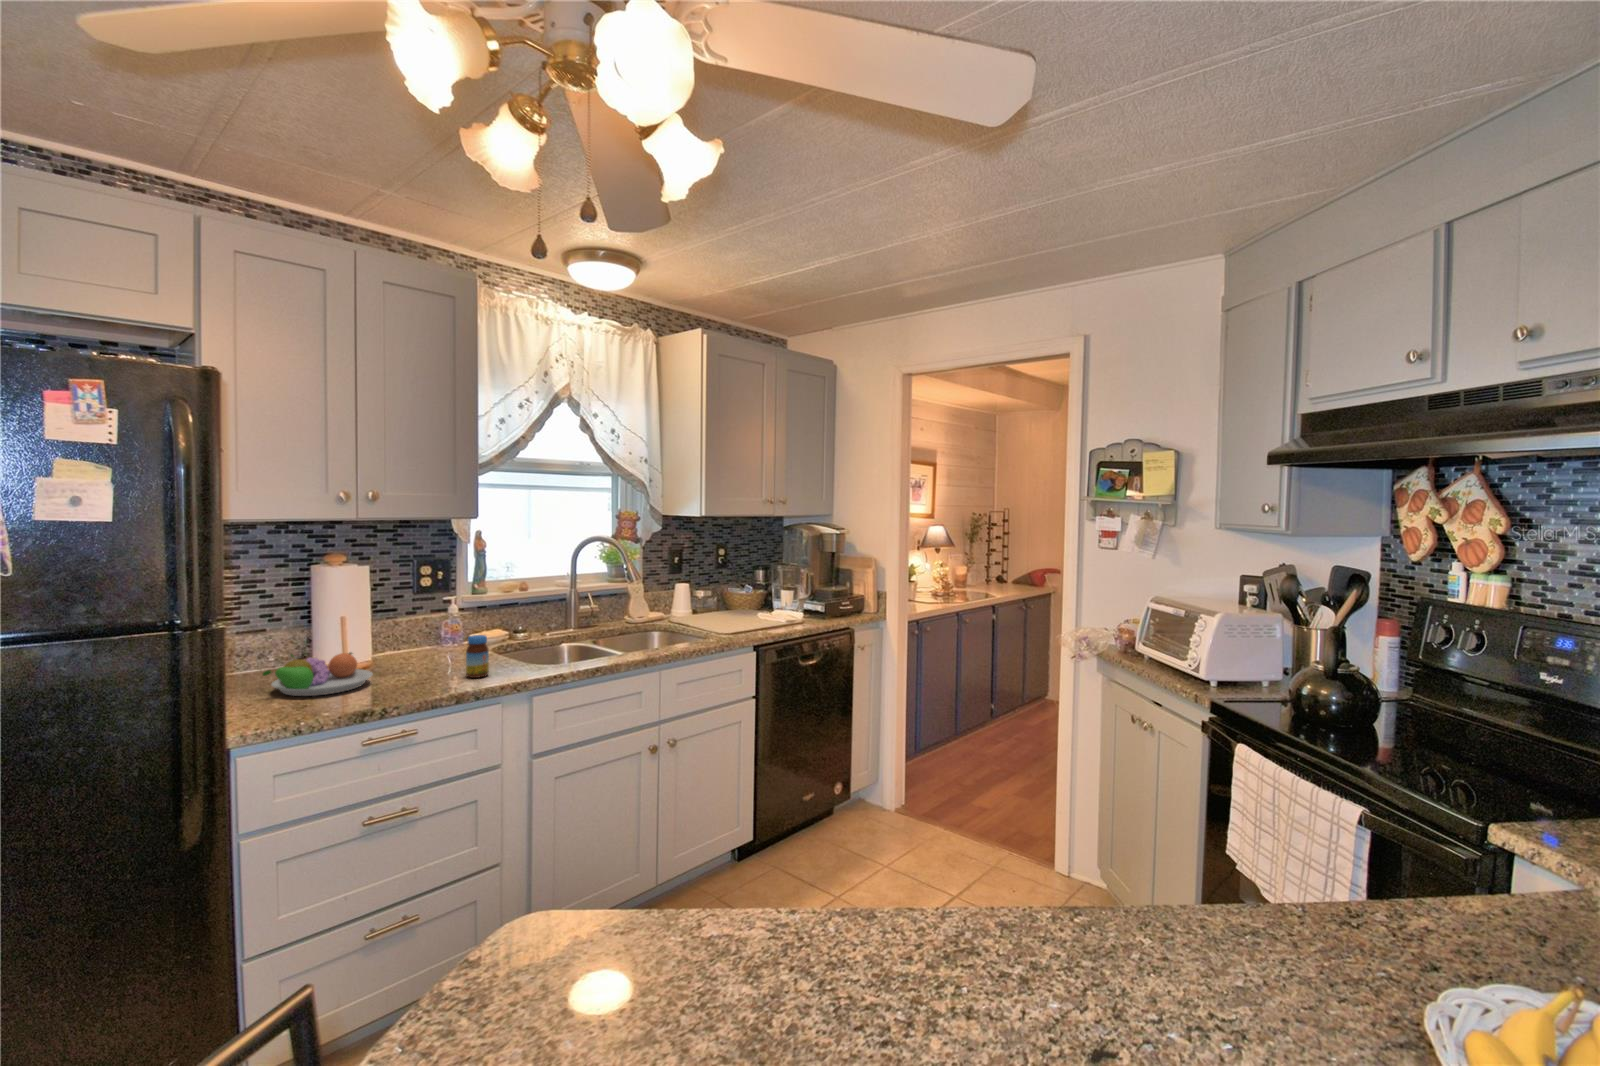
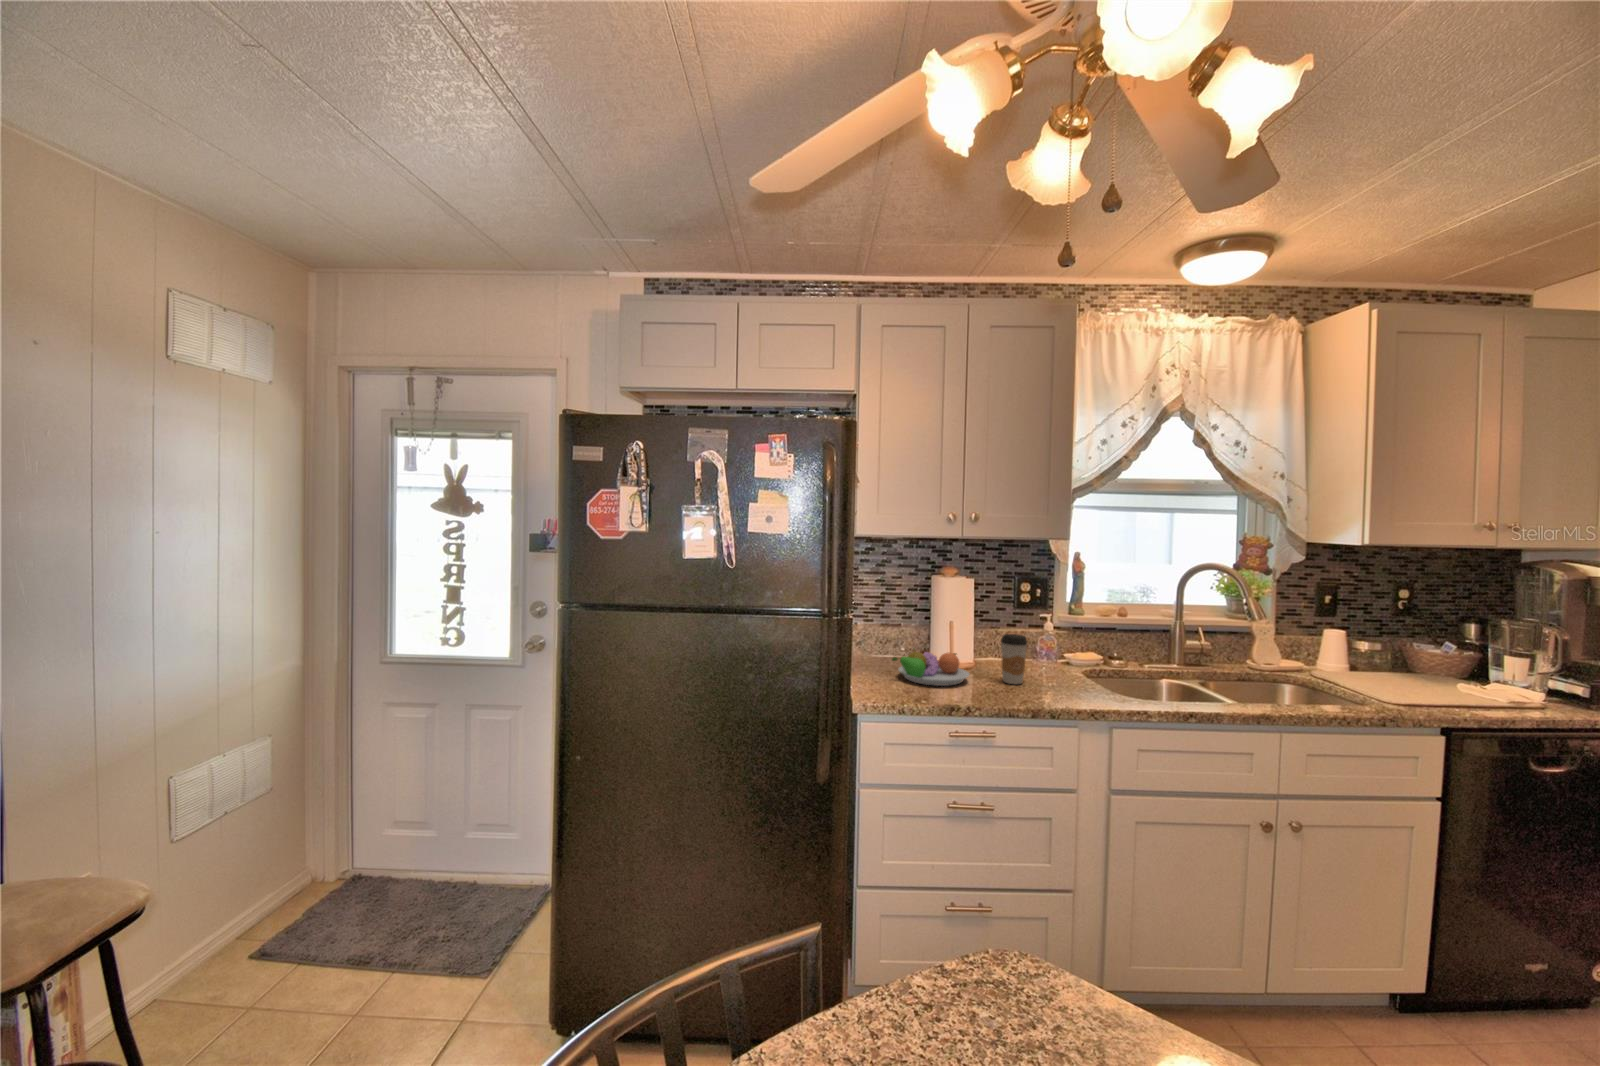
coffee cup: none [408,621,440,675] -> present [1001,634,1027,684]
jar: present [466,635,489,678] -> none [1047,655,1069,698]

